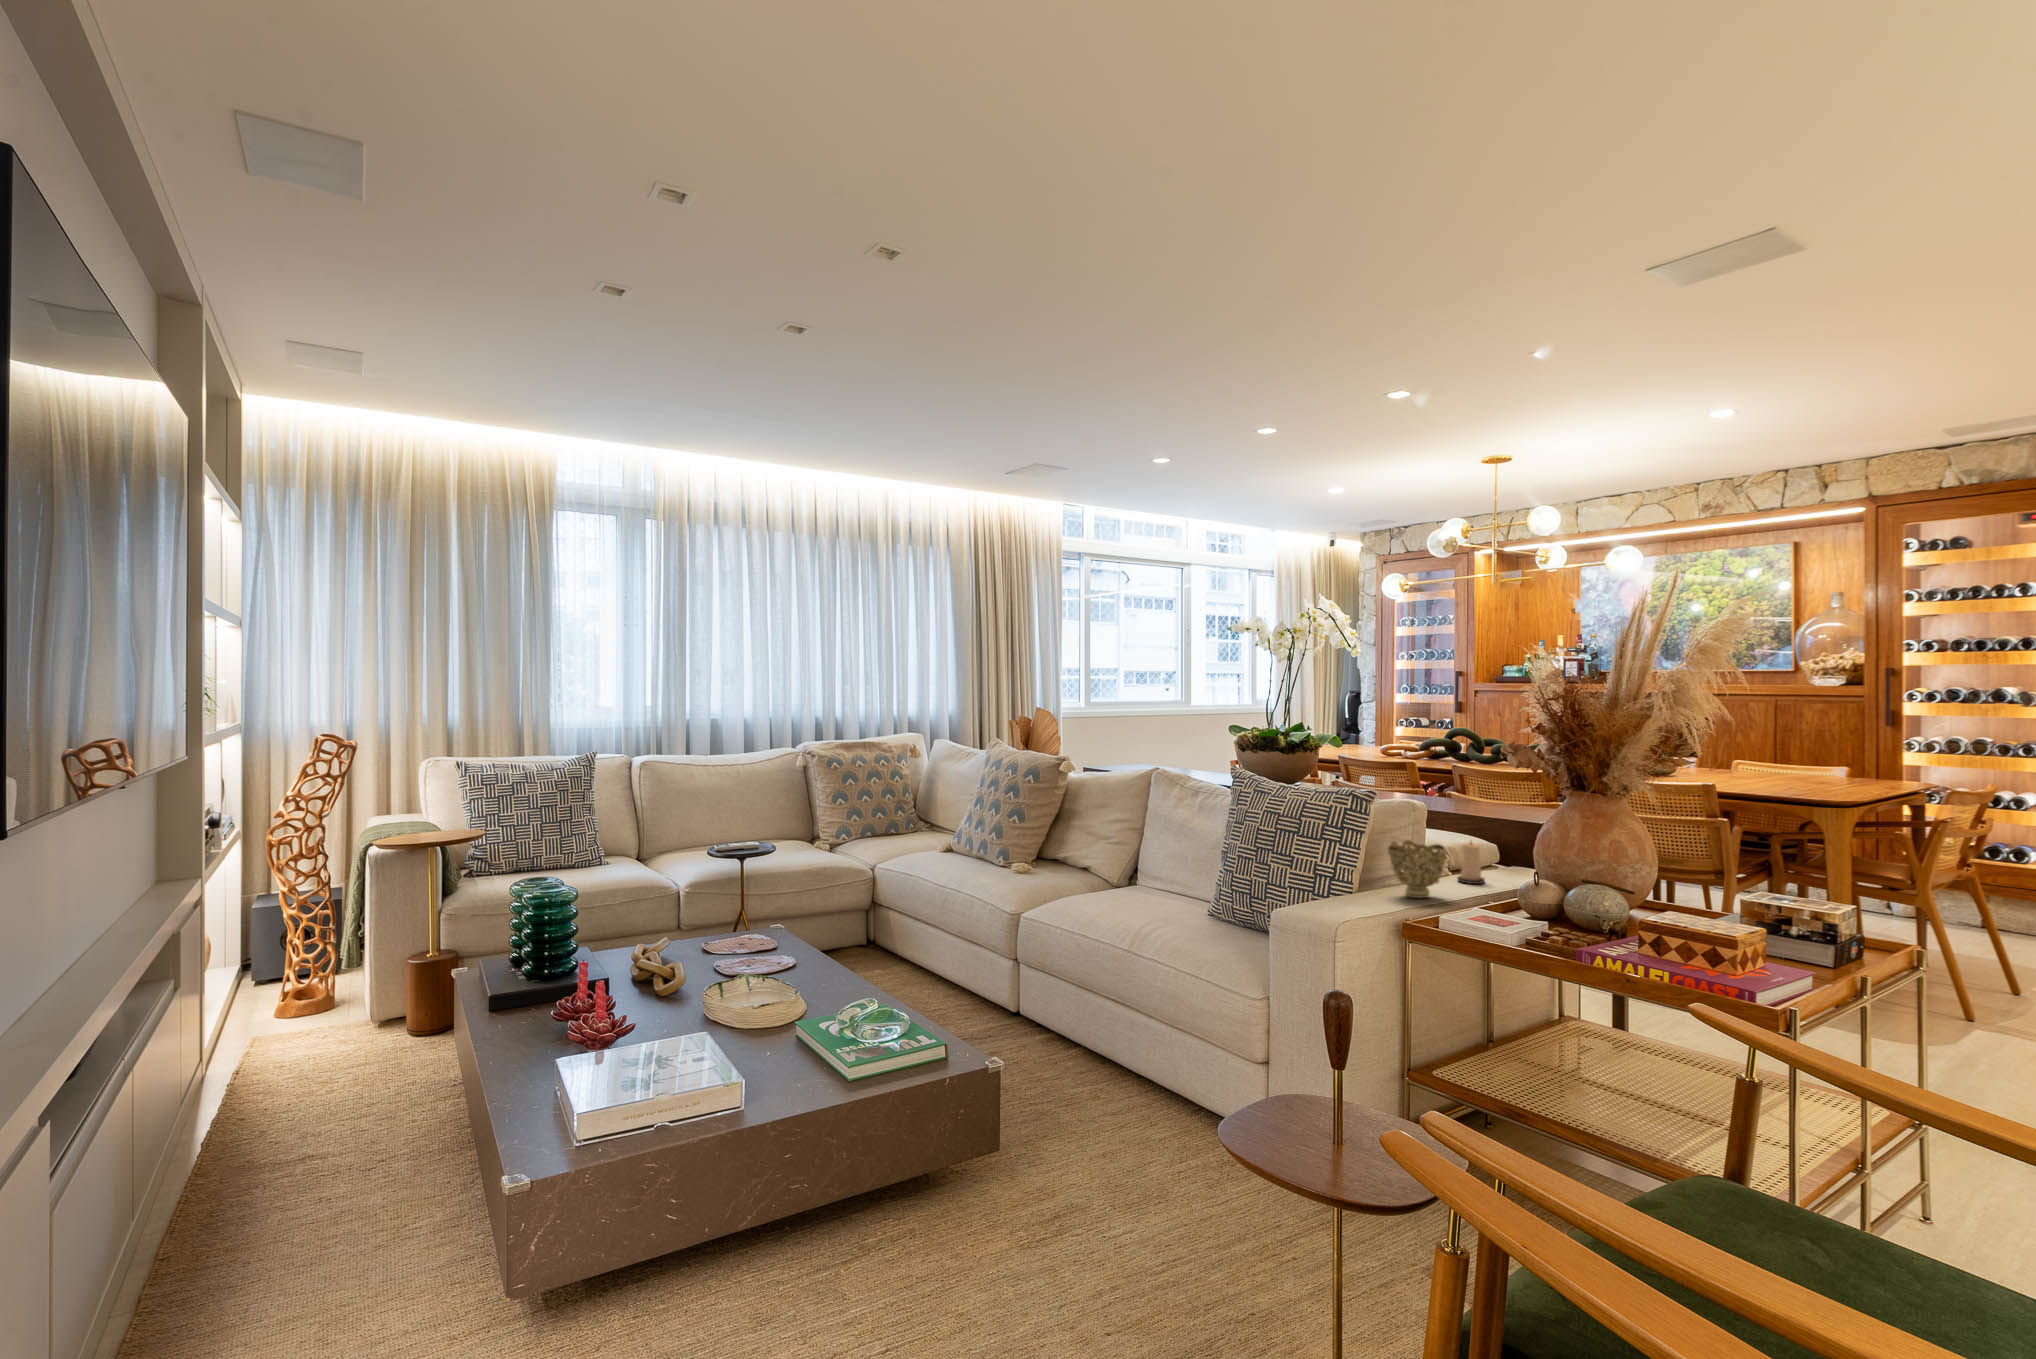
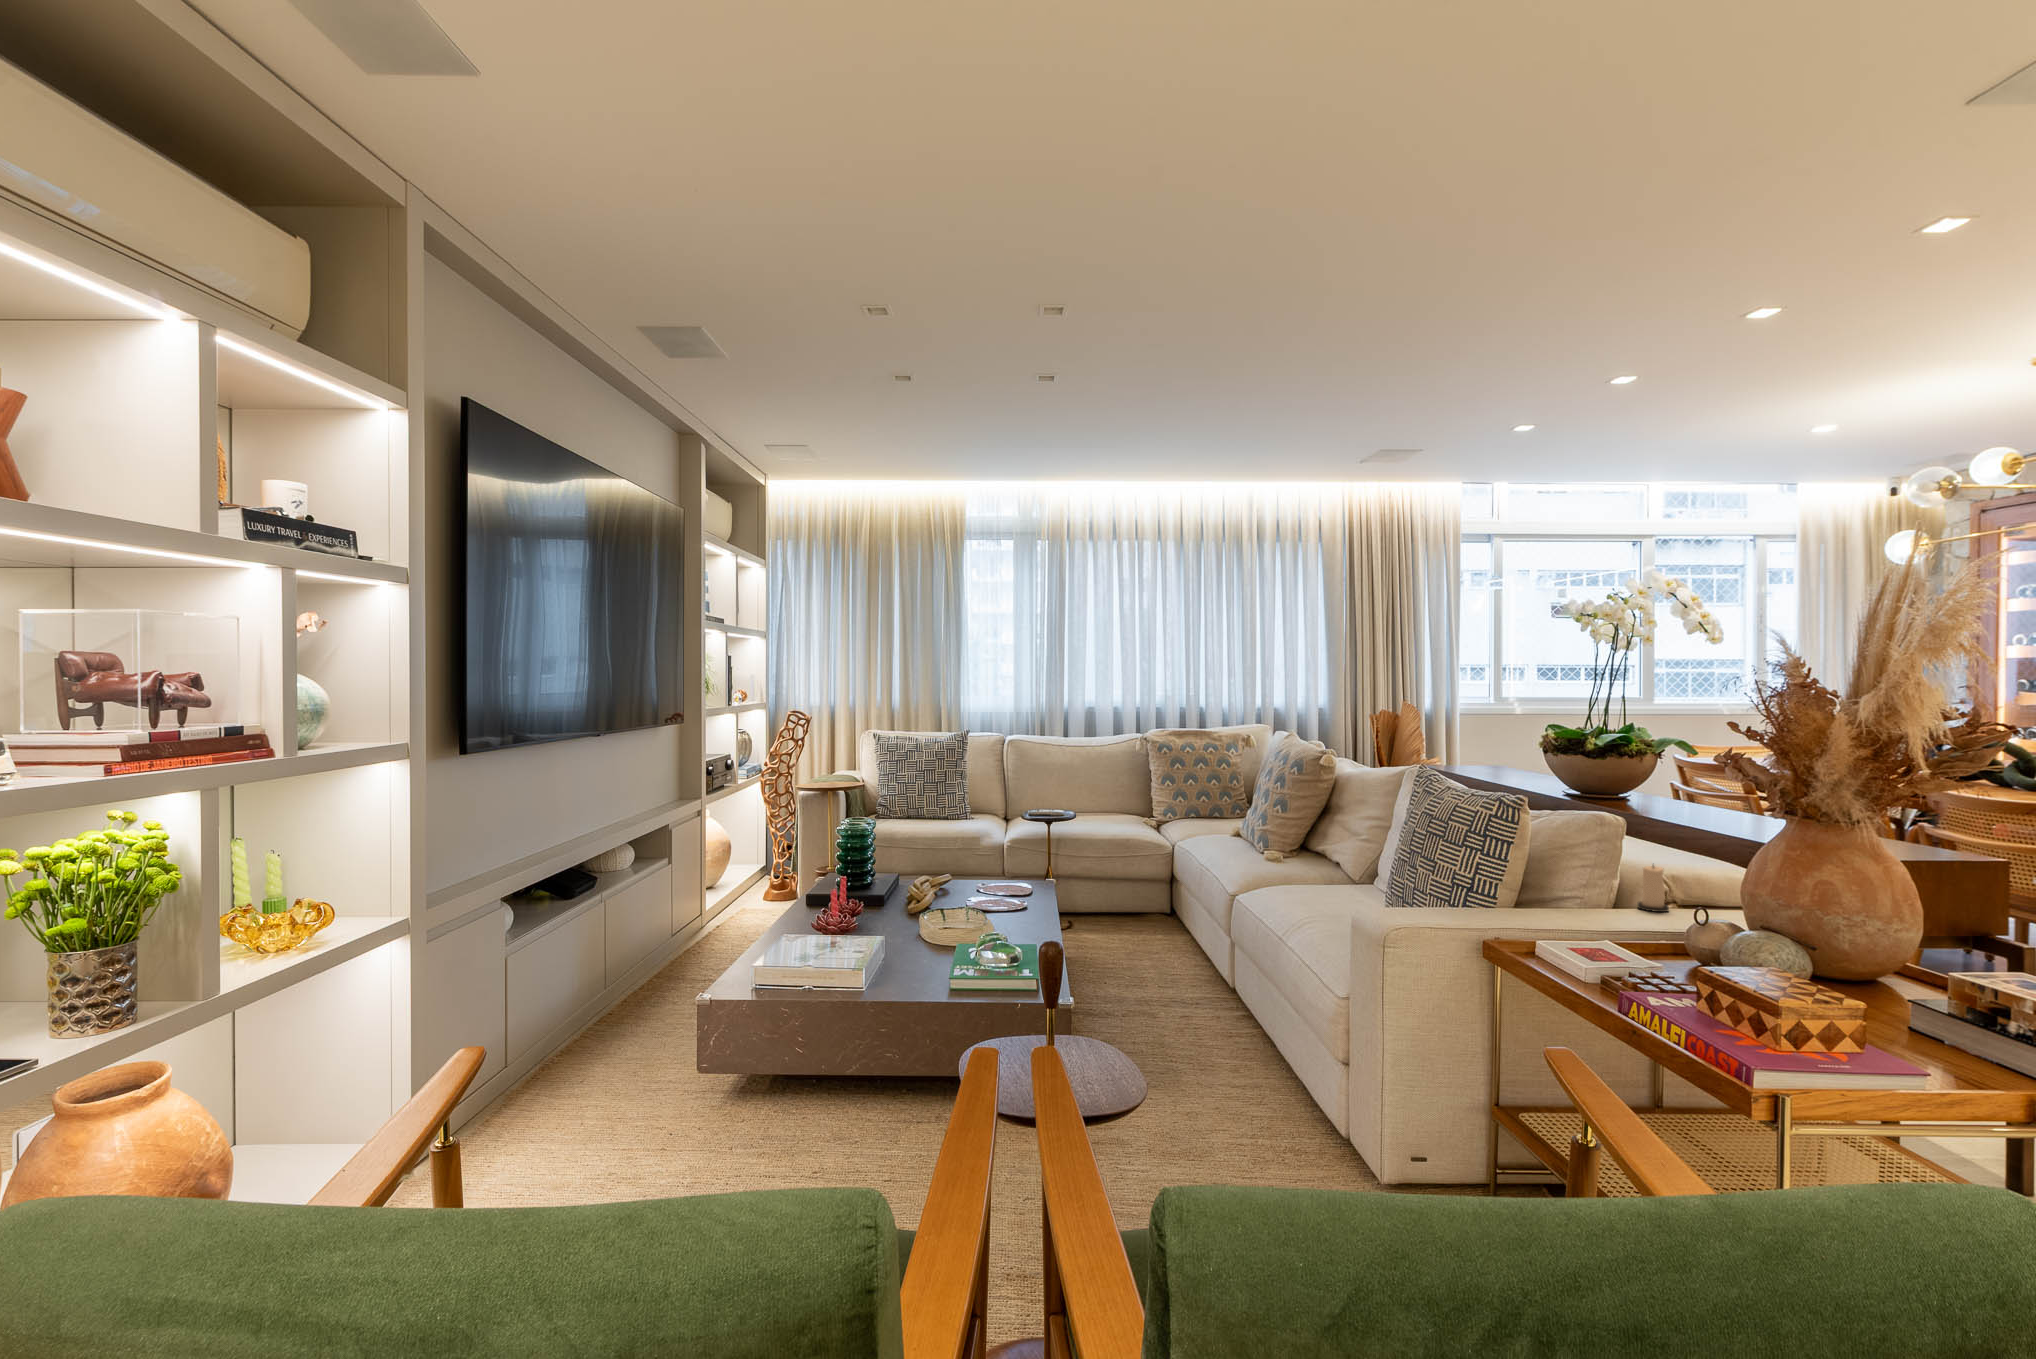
decorative bowl: present [1388,840,1448,899] -> none [1515,854,1581,916]

